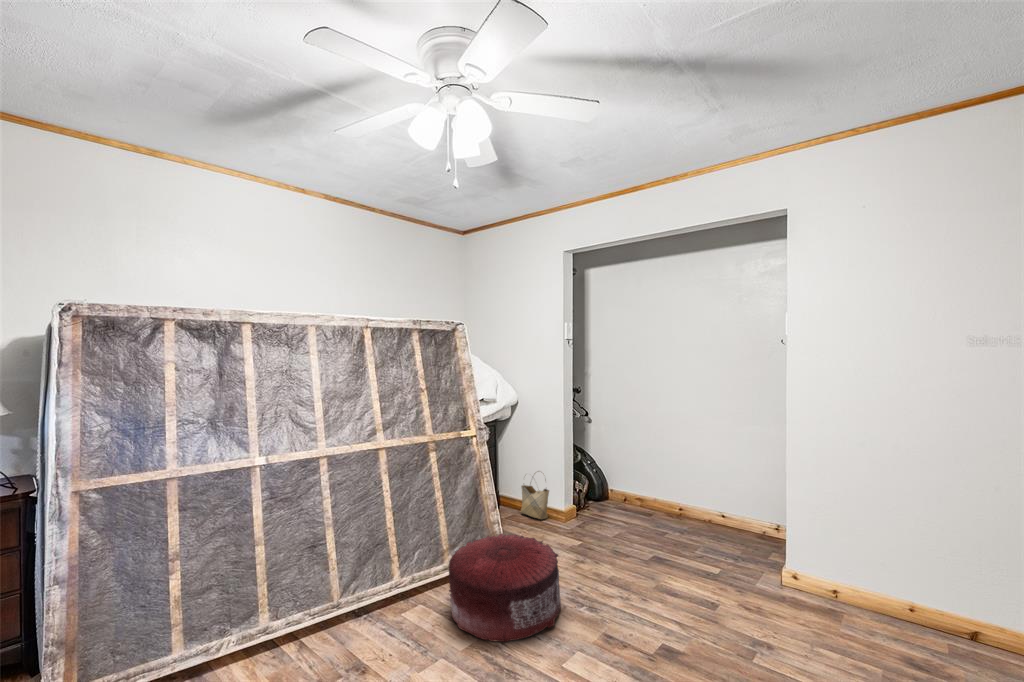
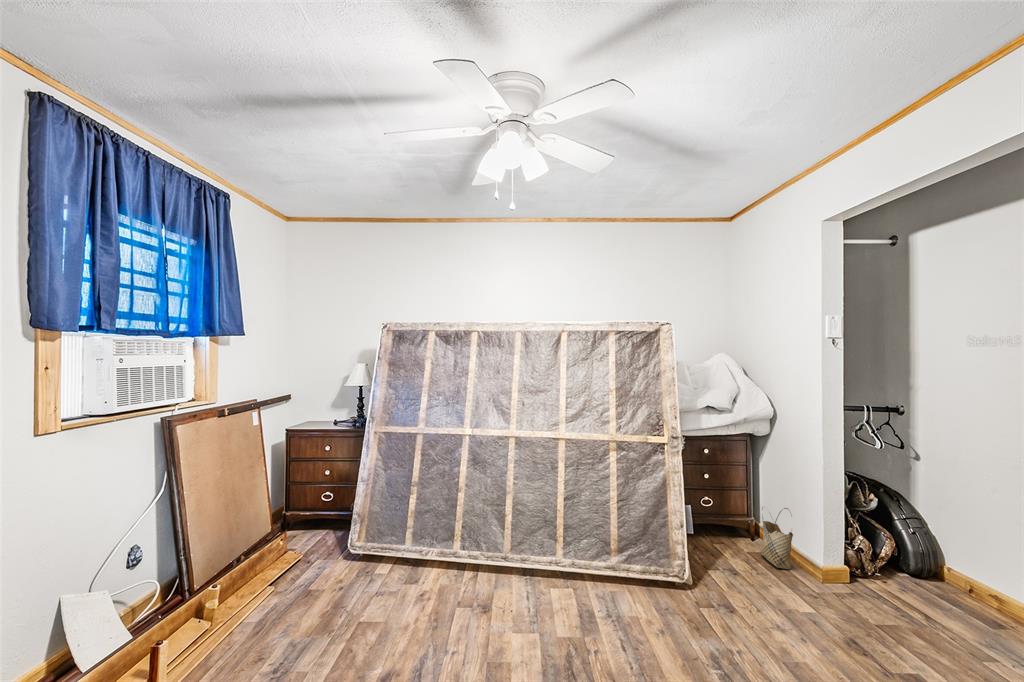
pouf: present [449,533,561,642] -> none [570,545,695,655]

